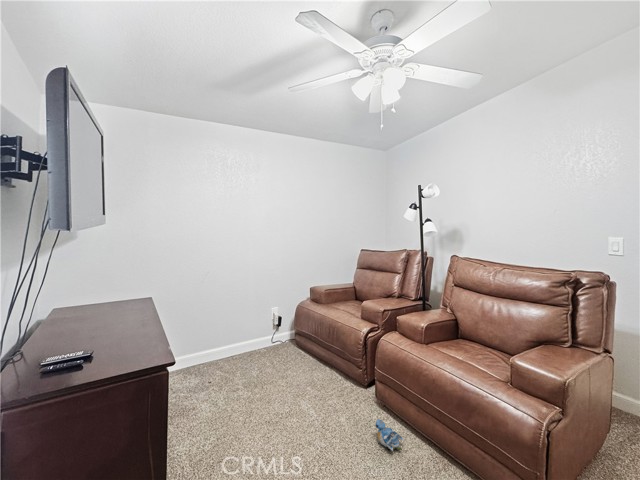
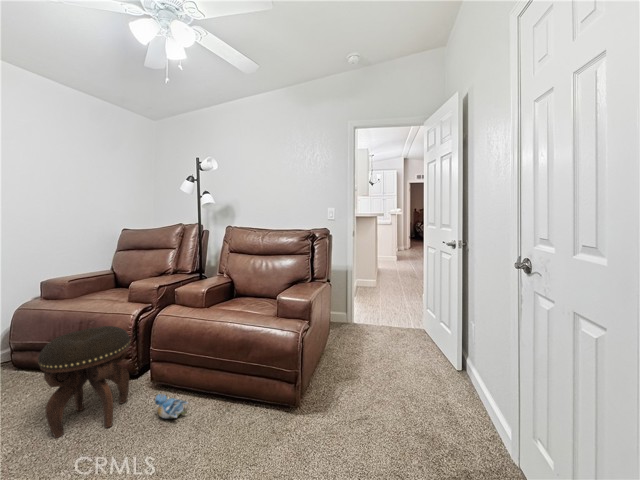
footstool: none [303,340,360,430] -> present [38,326,130,438]

